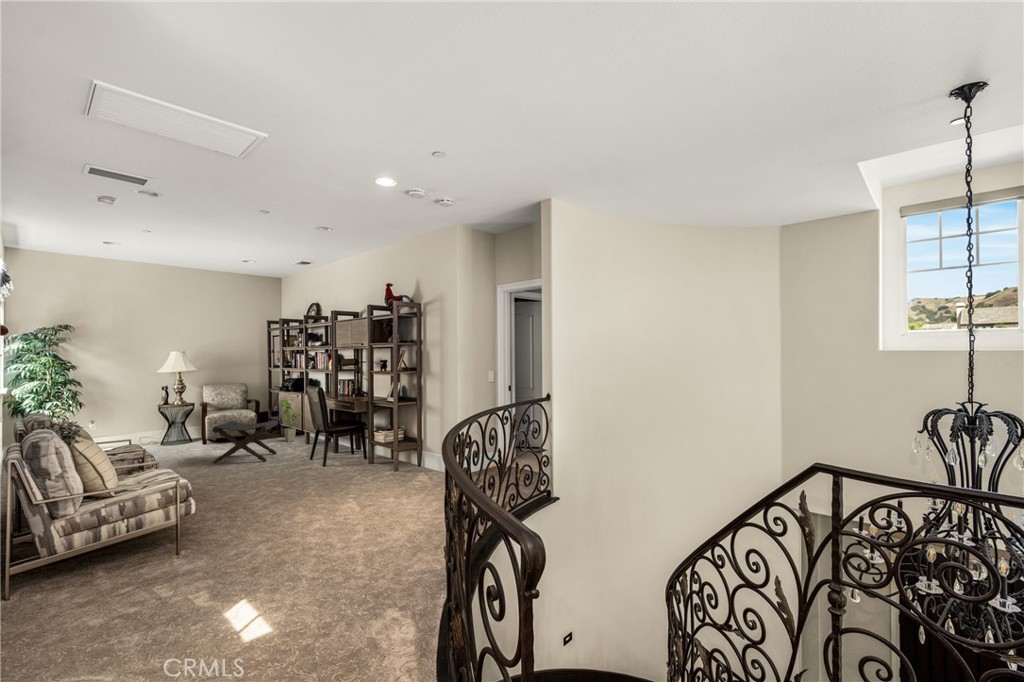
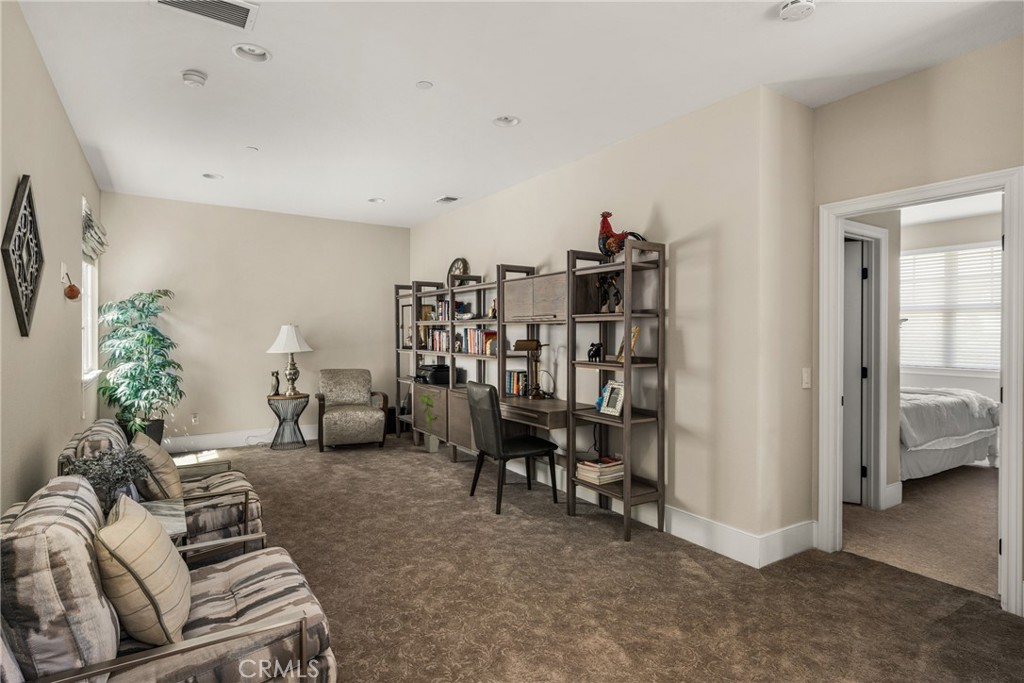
footstool: present [213,420,278,464] -> none [342,423,424,486]

